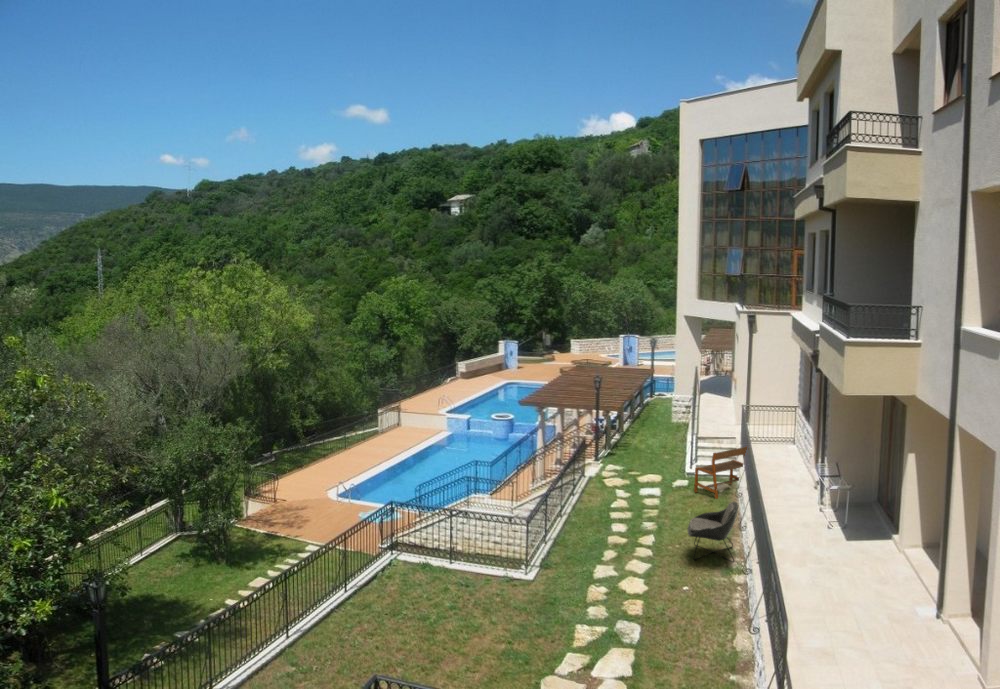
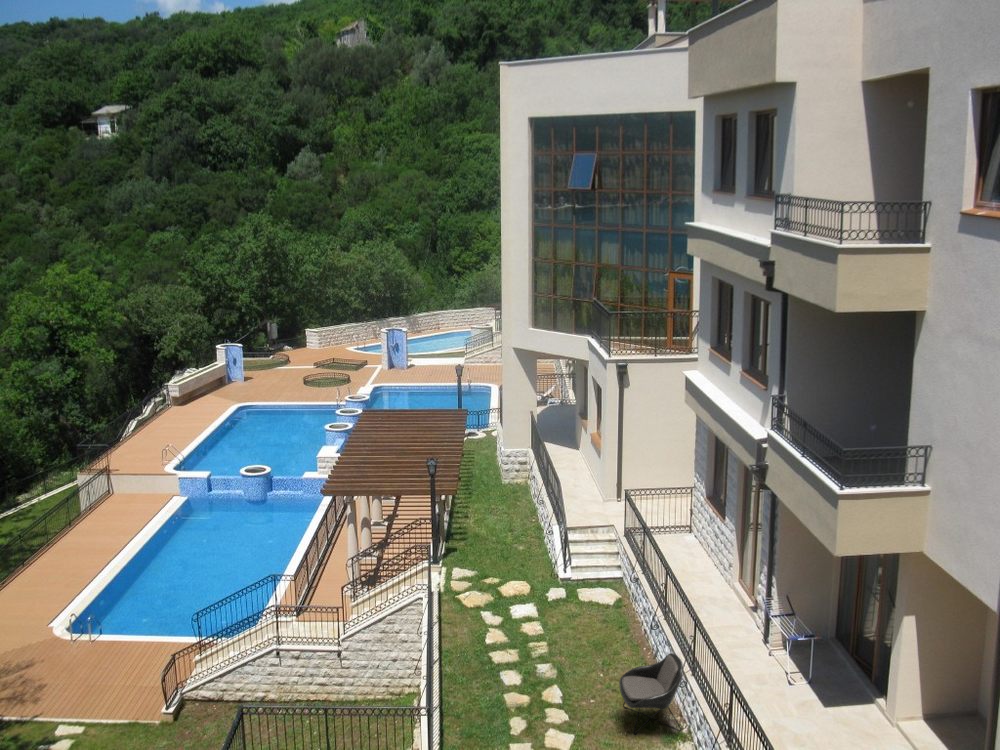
bench: present [694,446,747,499] -> none [579,546,641,617]

